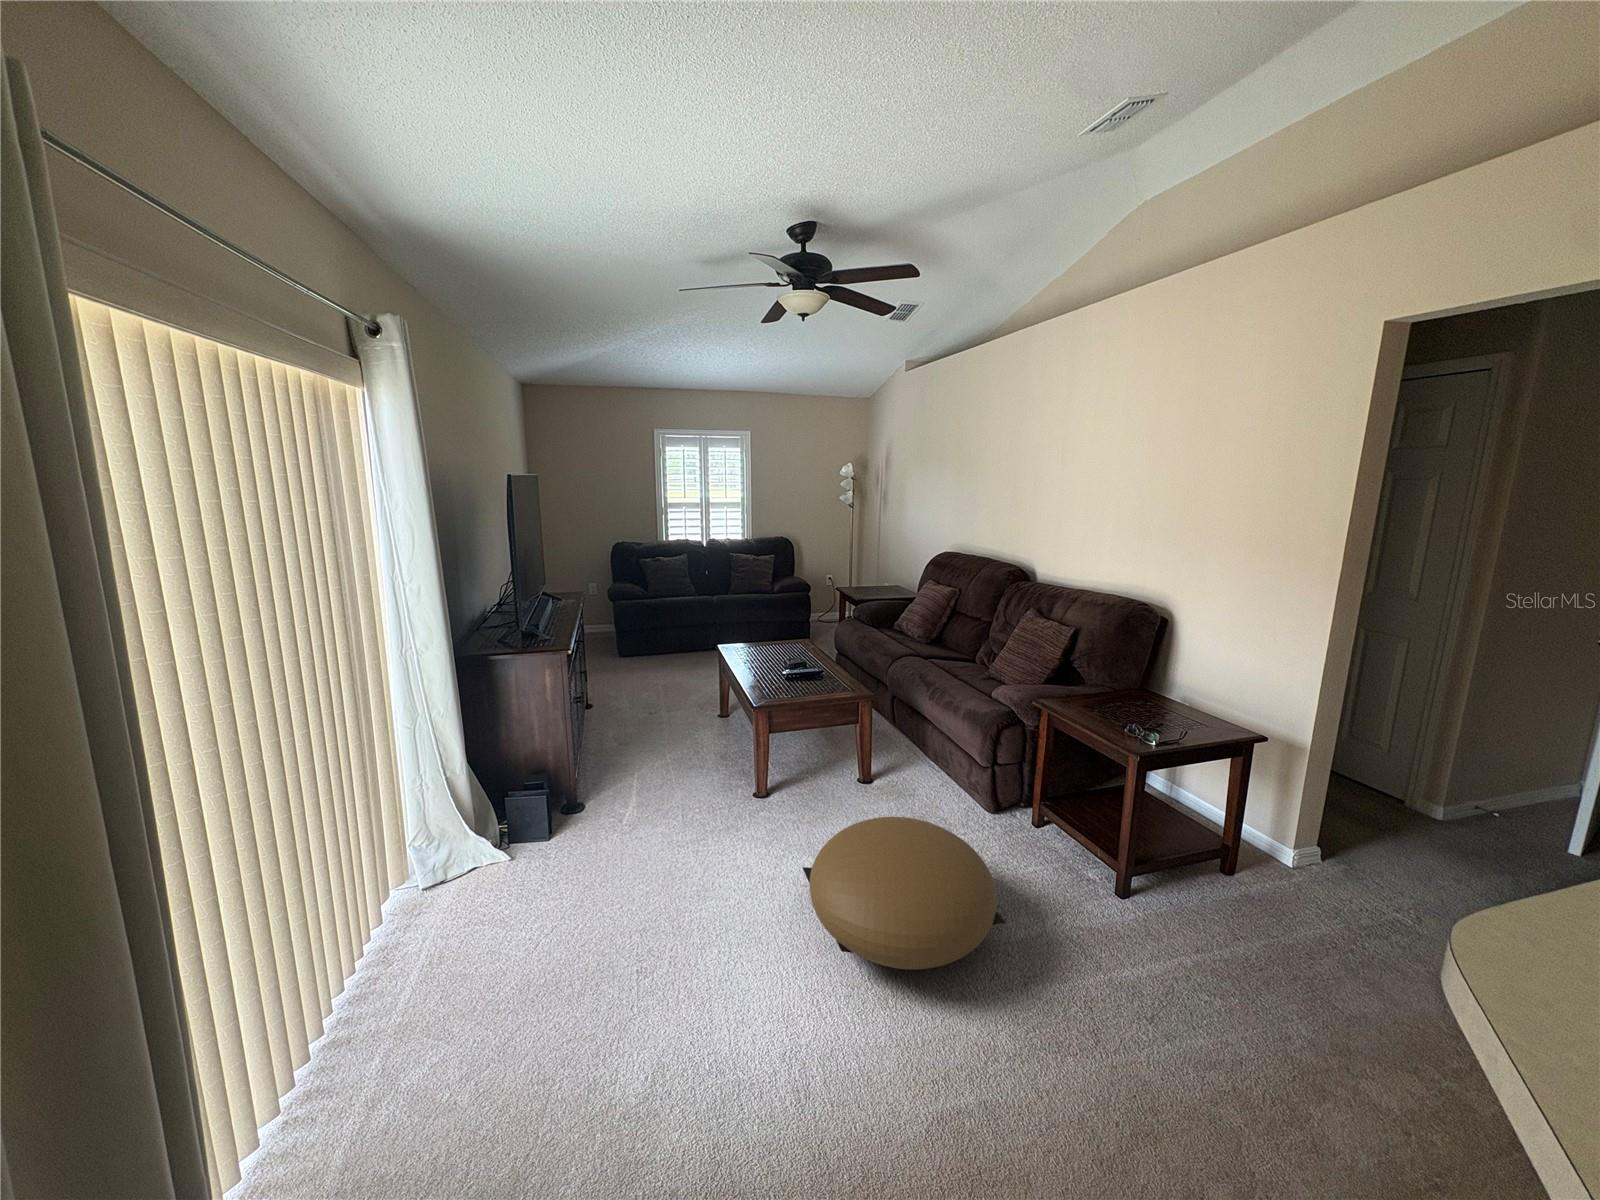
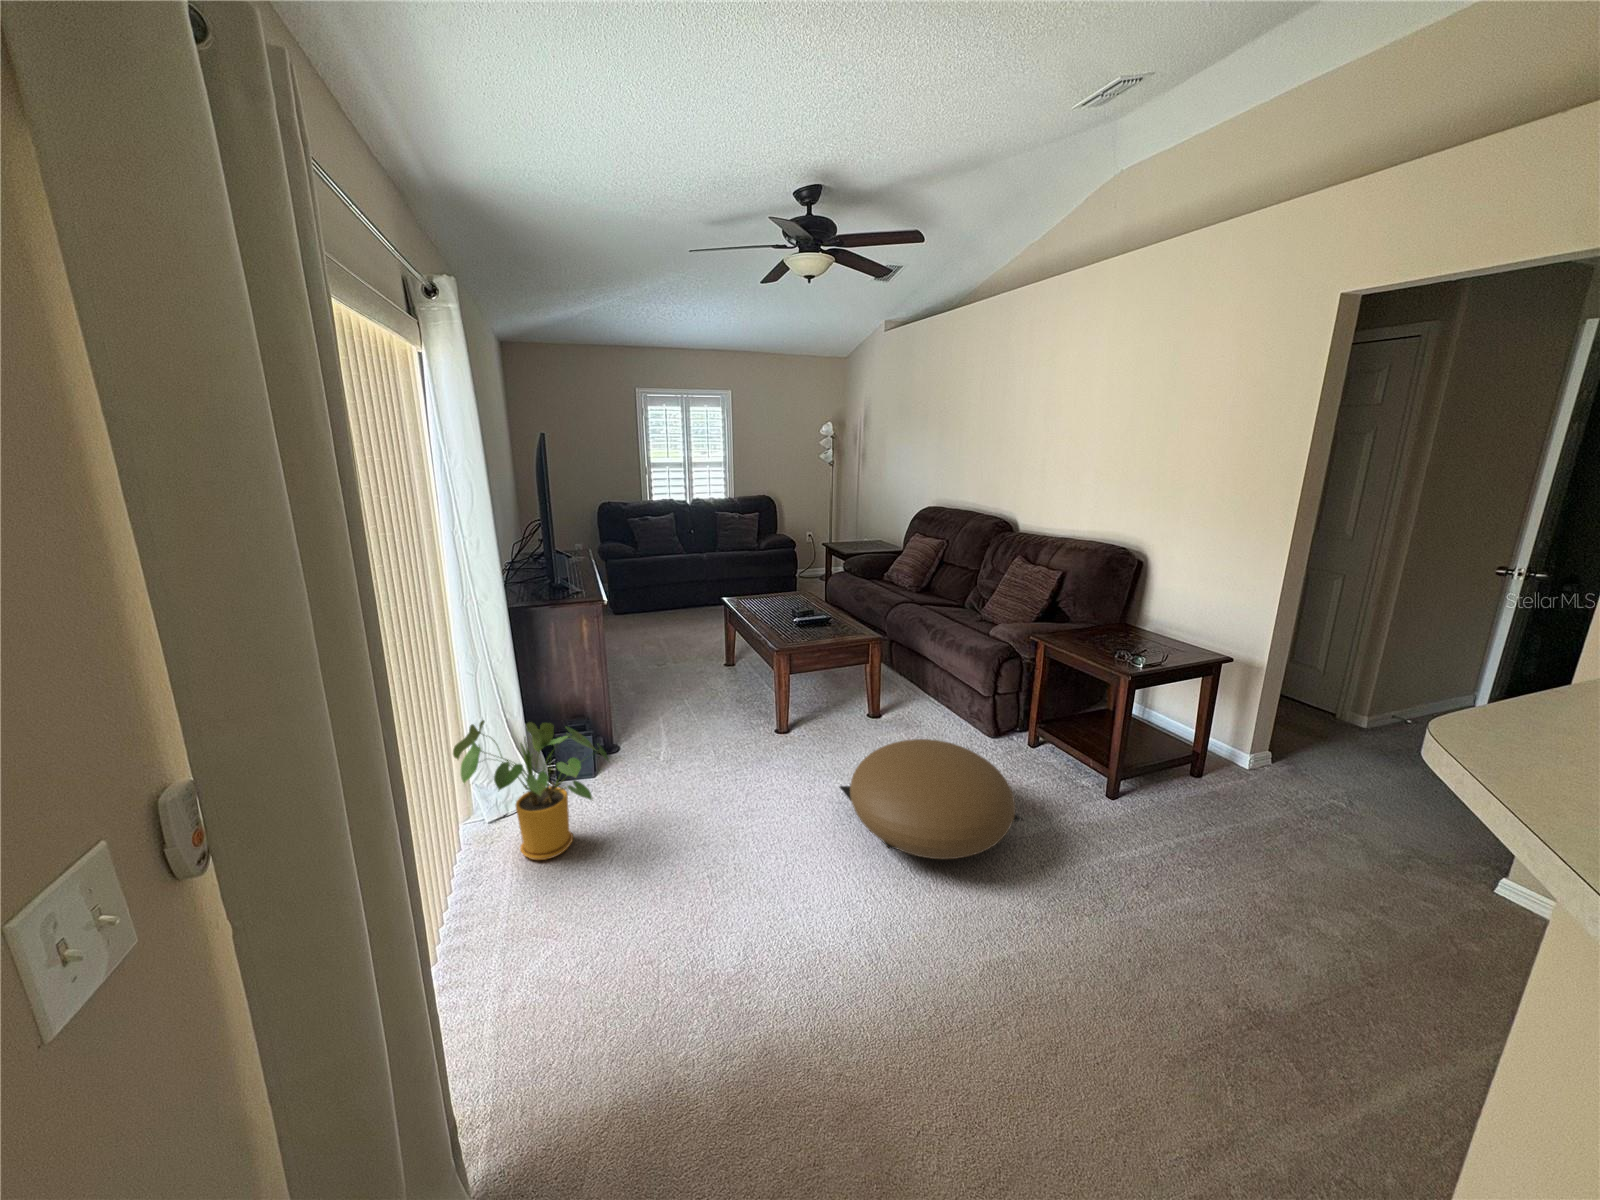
house plant: none [373,780,546,940] -> present [453,720,609,860]

